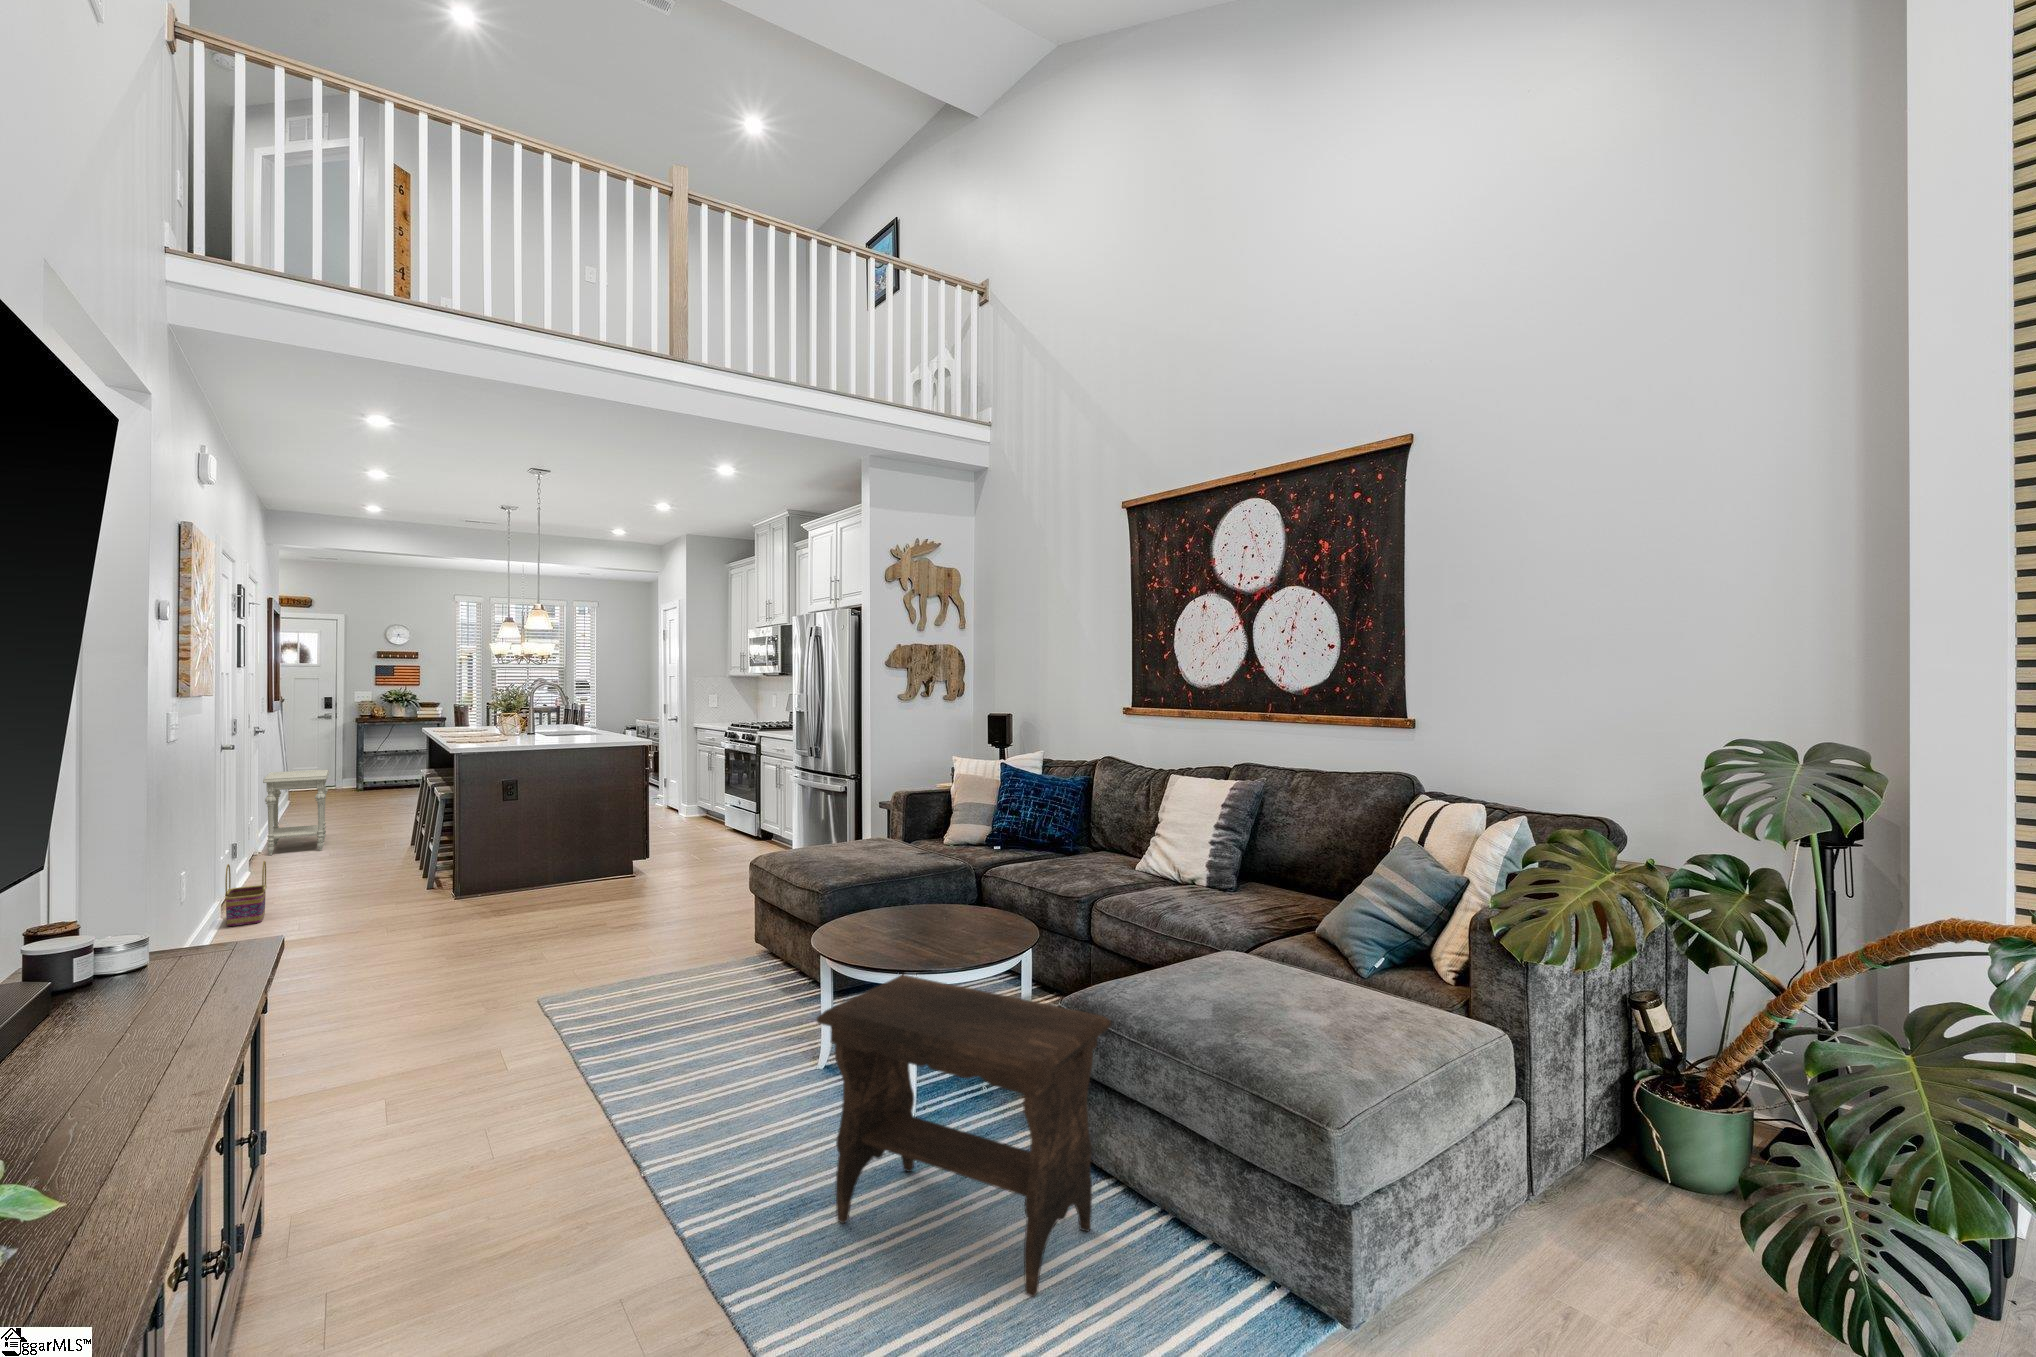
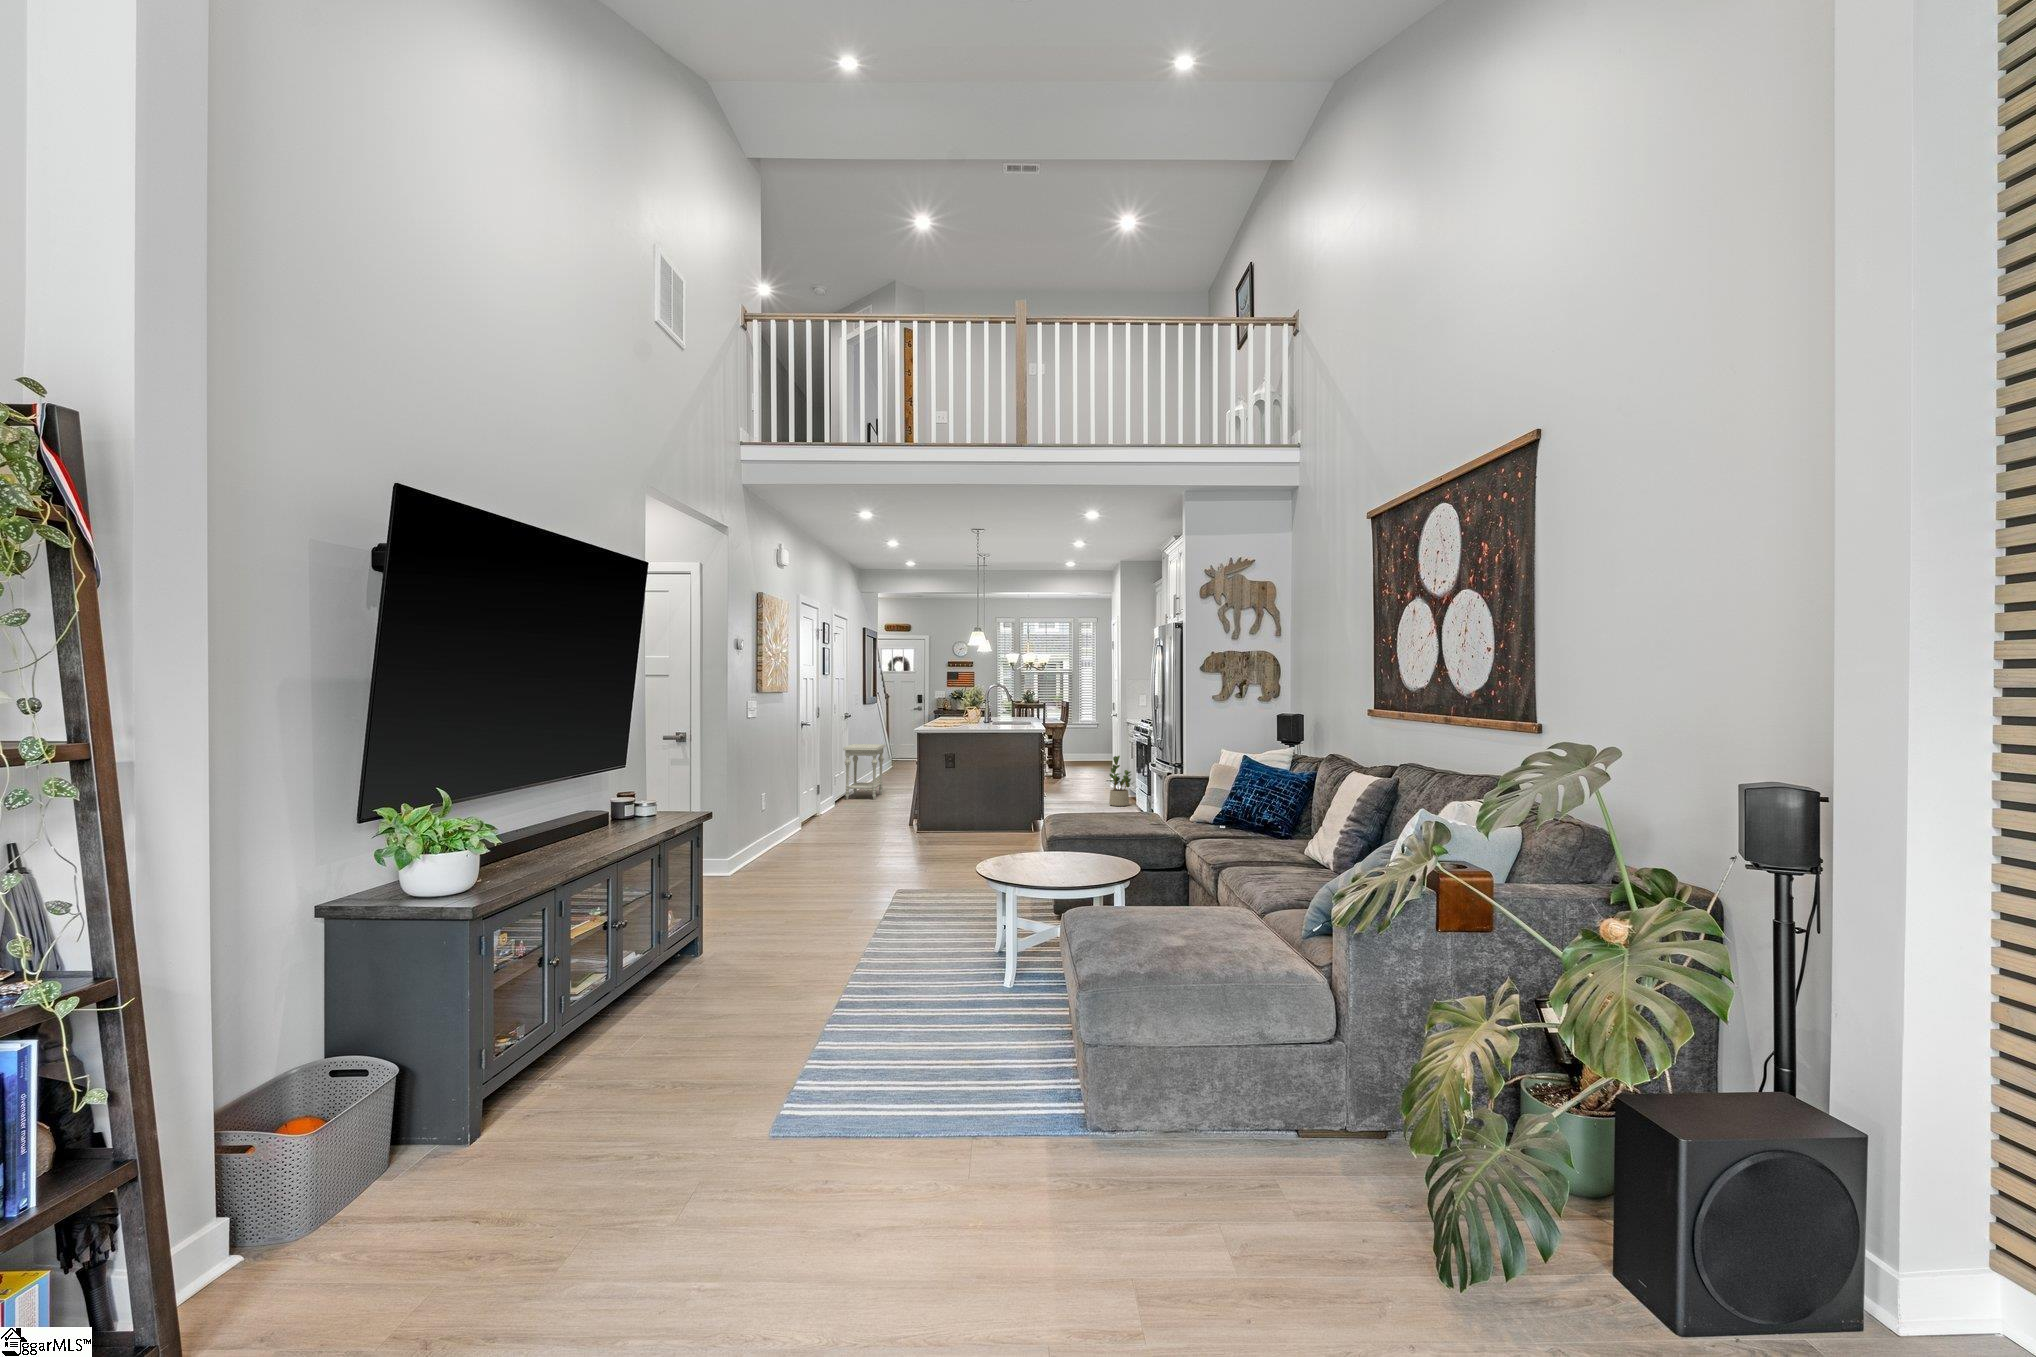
potted plant: none [679,765,712,824] -> present [1109,756,1131,806]
basket: present [225,861,267,926] -> none [790,795,814,834]
footstool: present [817,975,1111,1297] -> none [894,876,1042,1070]

